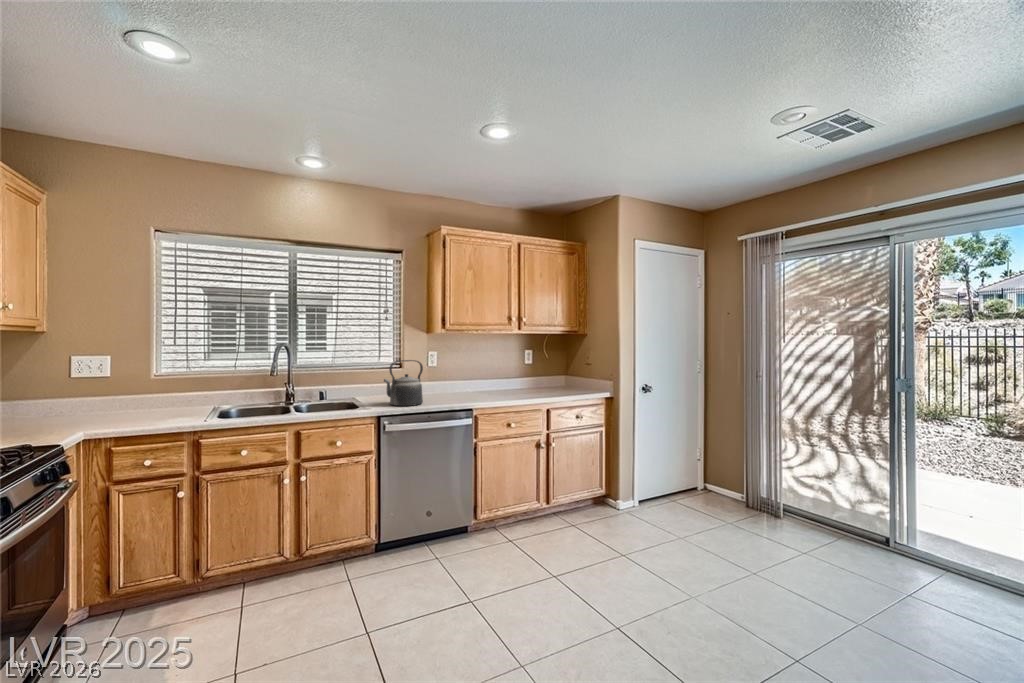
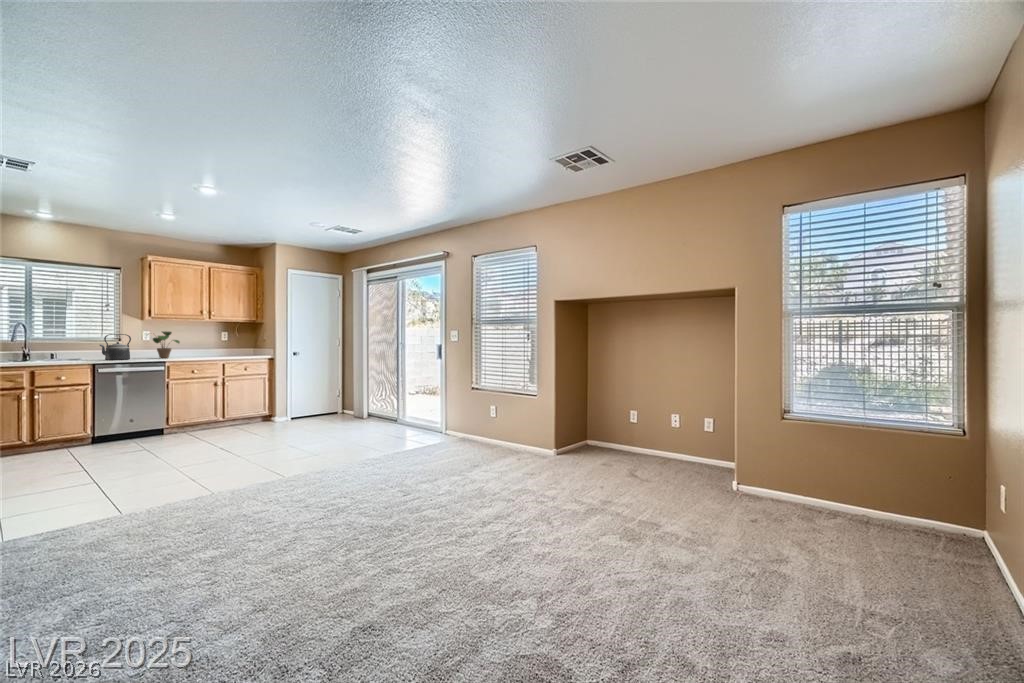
potted plant: none [440,352,487,399] -> present [153,331,180,358]

